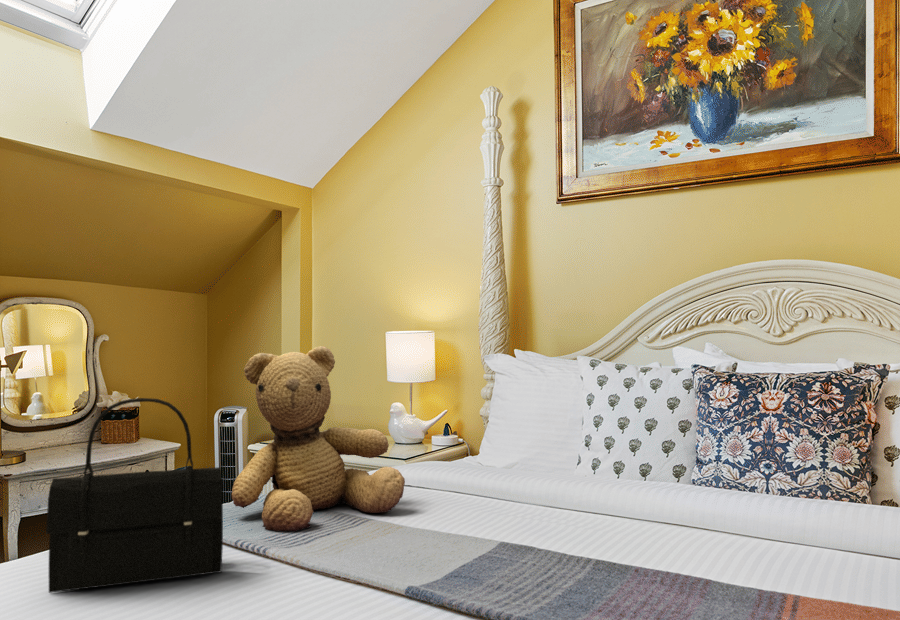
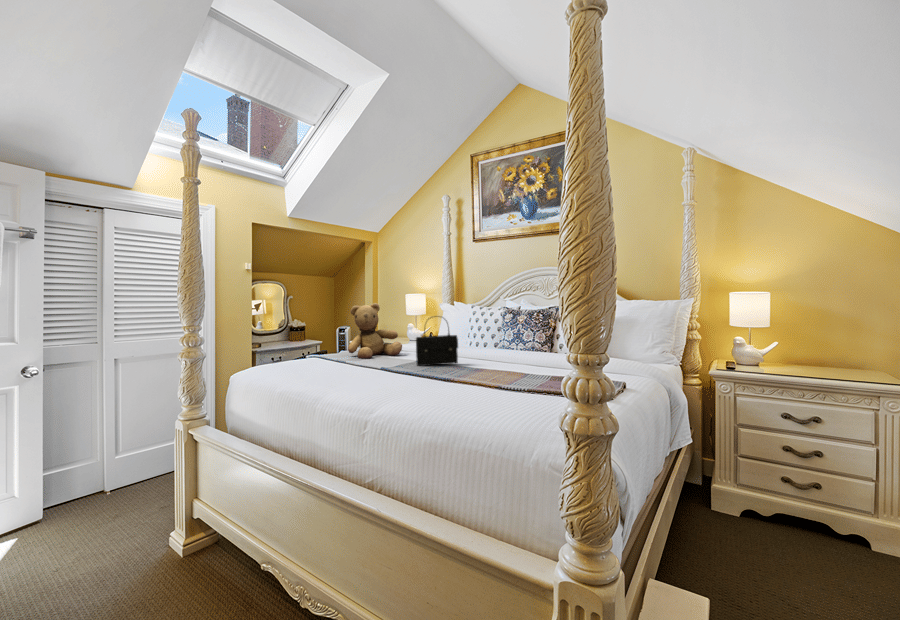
handbag: present [46,398,223,593] -> present [416,316,458,366]

